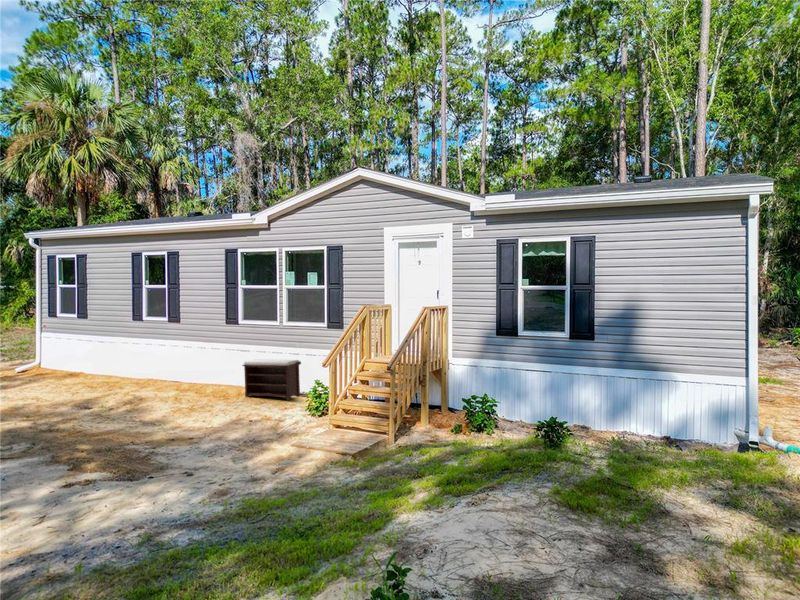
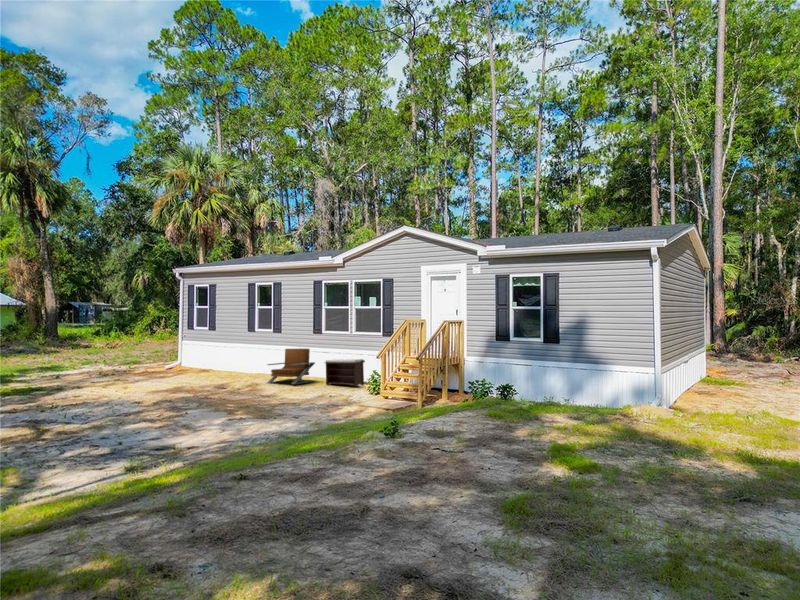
lounge chair: none [158,345,229,398] -> present [267,348,315,384]

